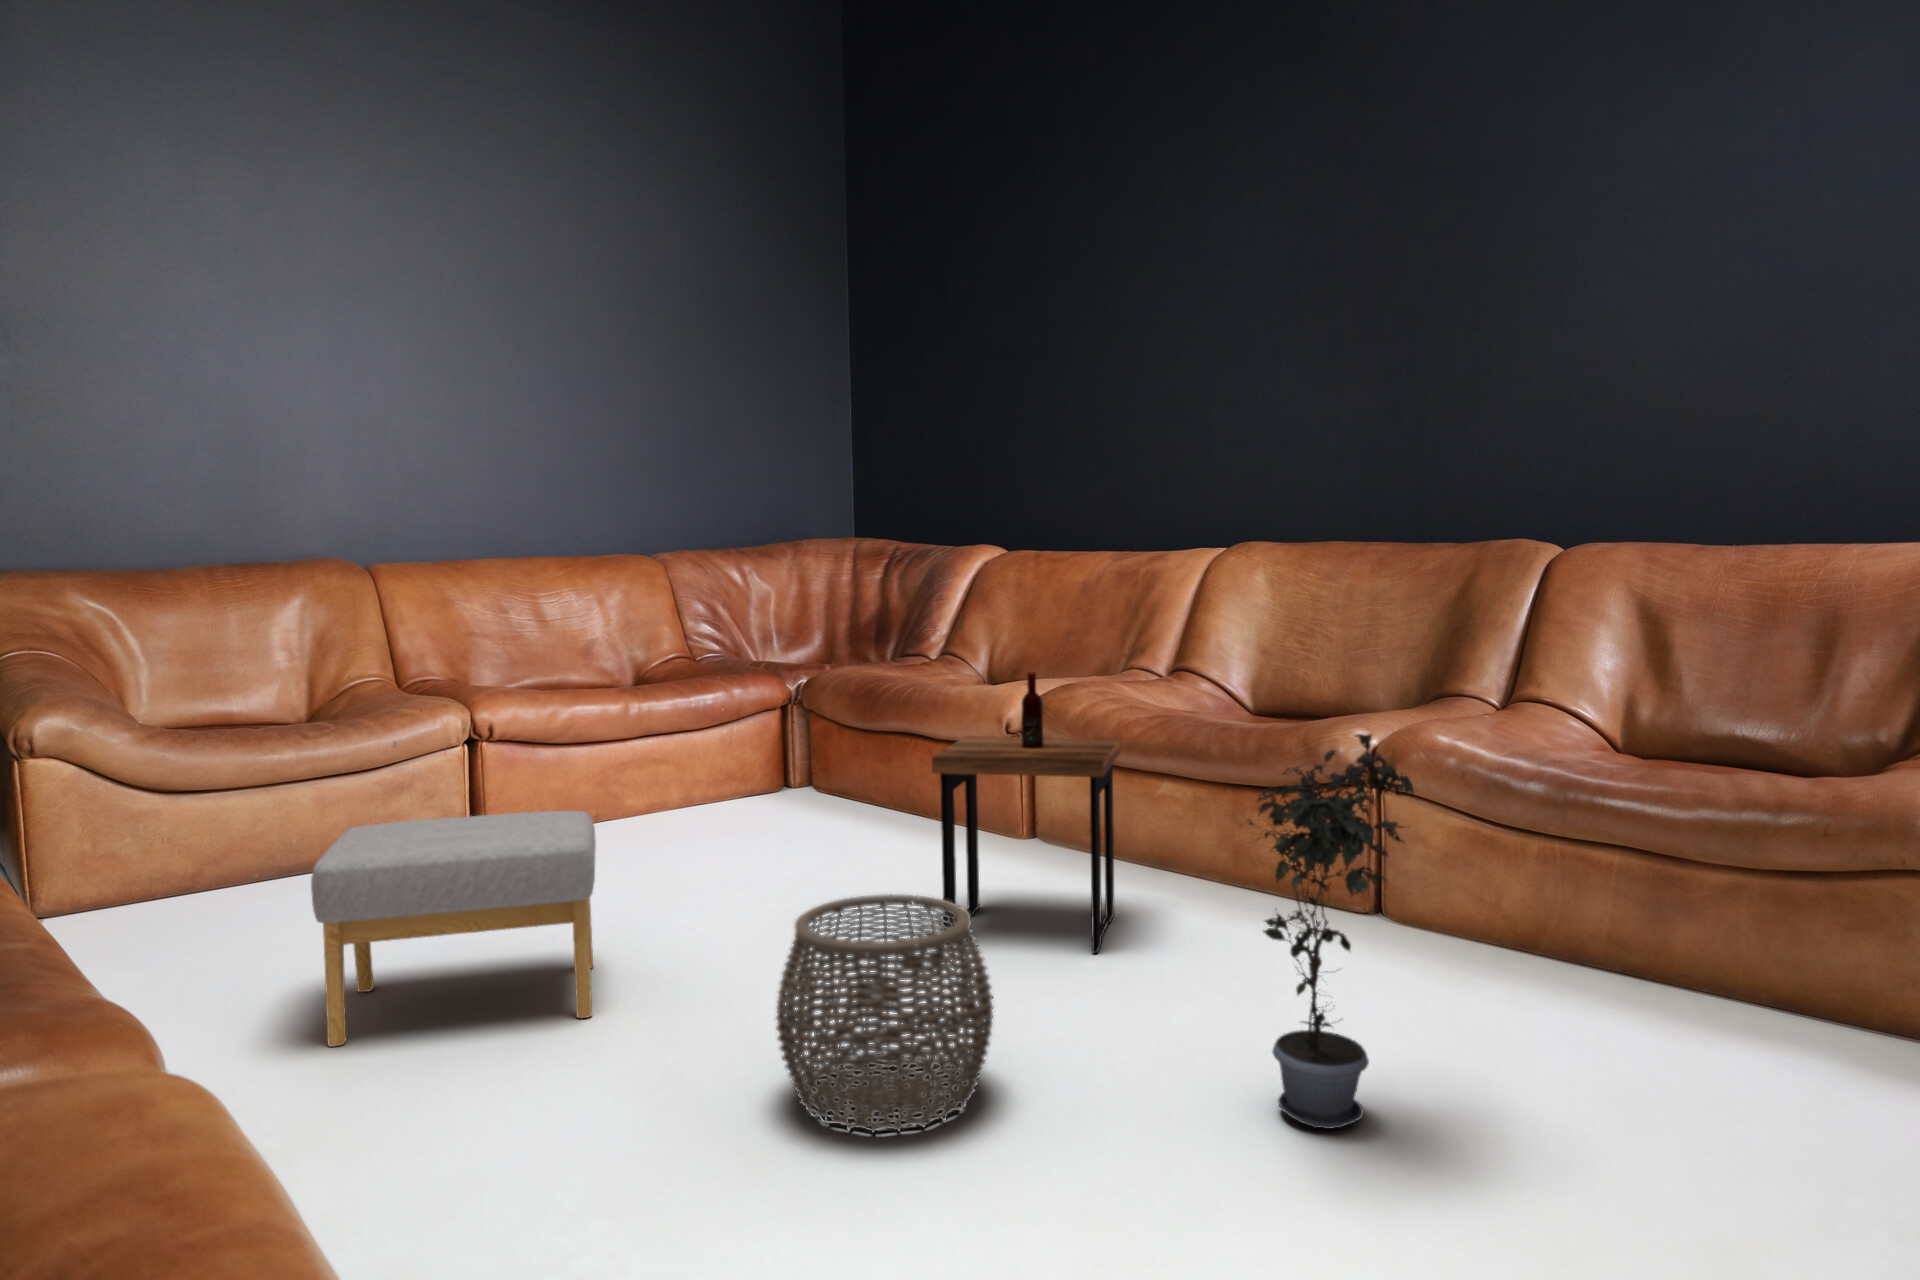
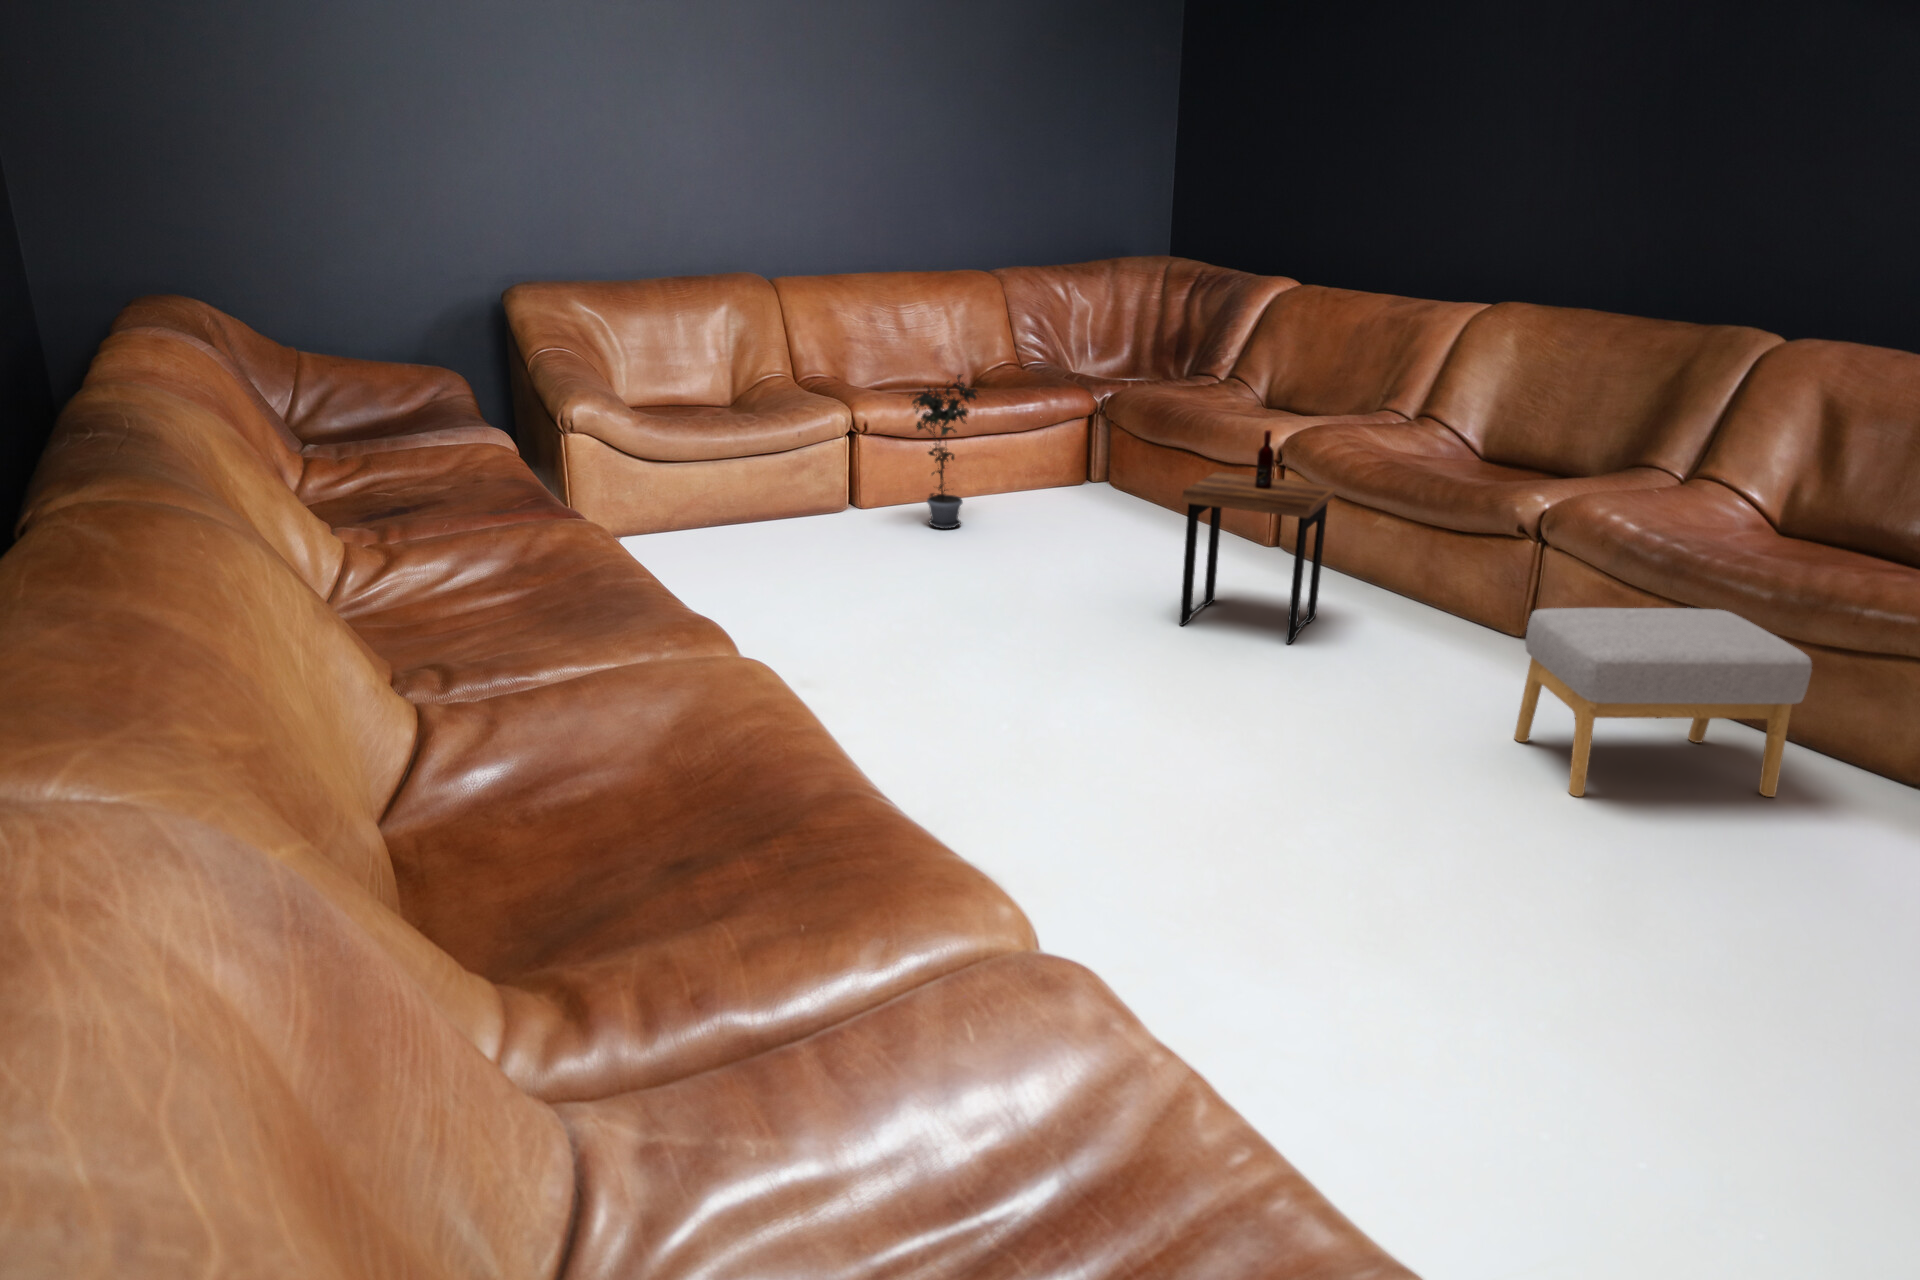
potted plant: present [1248,734,1414,1129] -> present [909,374,979,529]
footstool: present [311,811,596,1047] -> present [1514,608,1812,797]
woven basket: present [776,895,993,1132] -> none [1048,592,1189,739]

